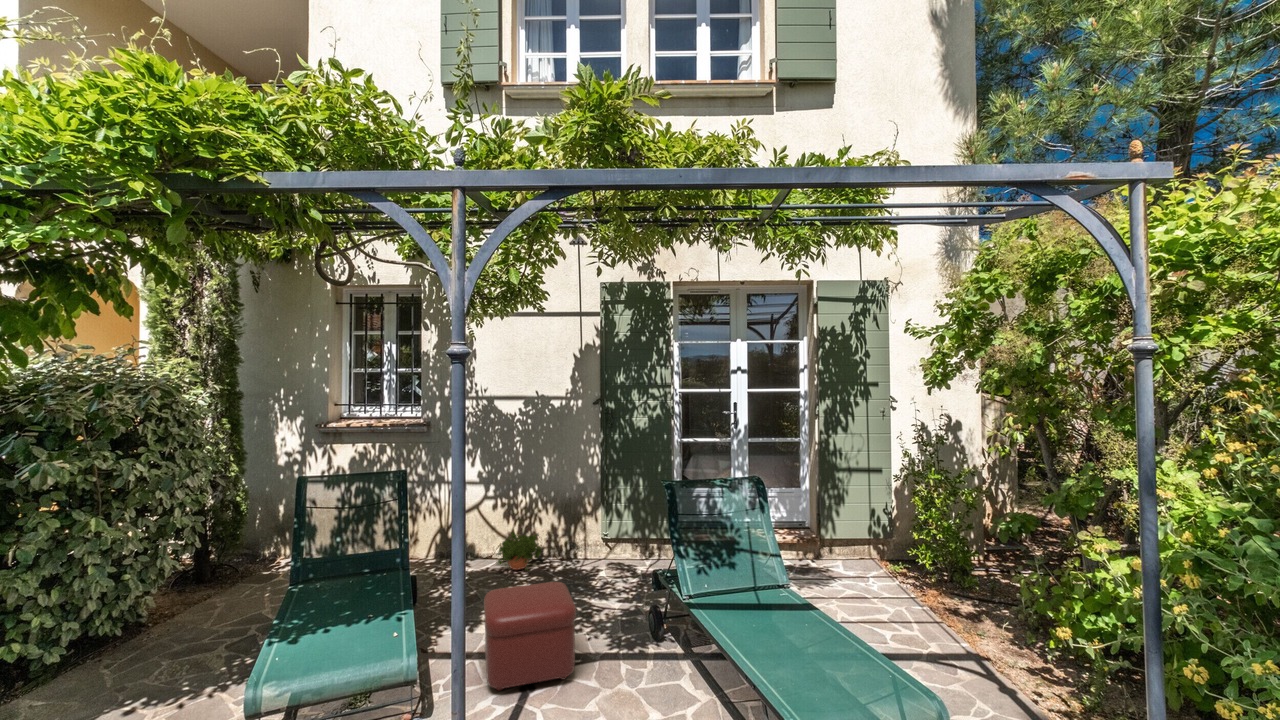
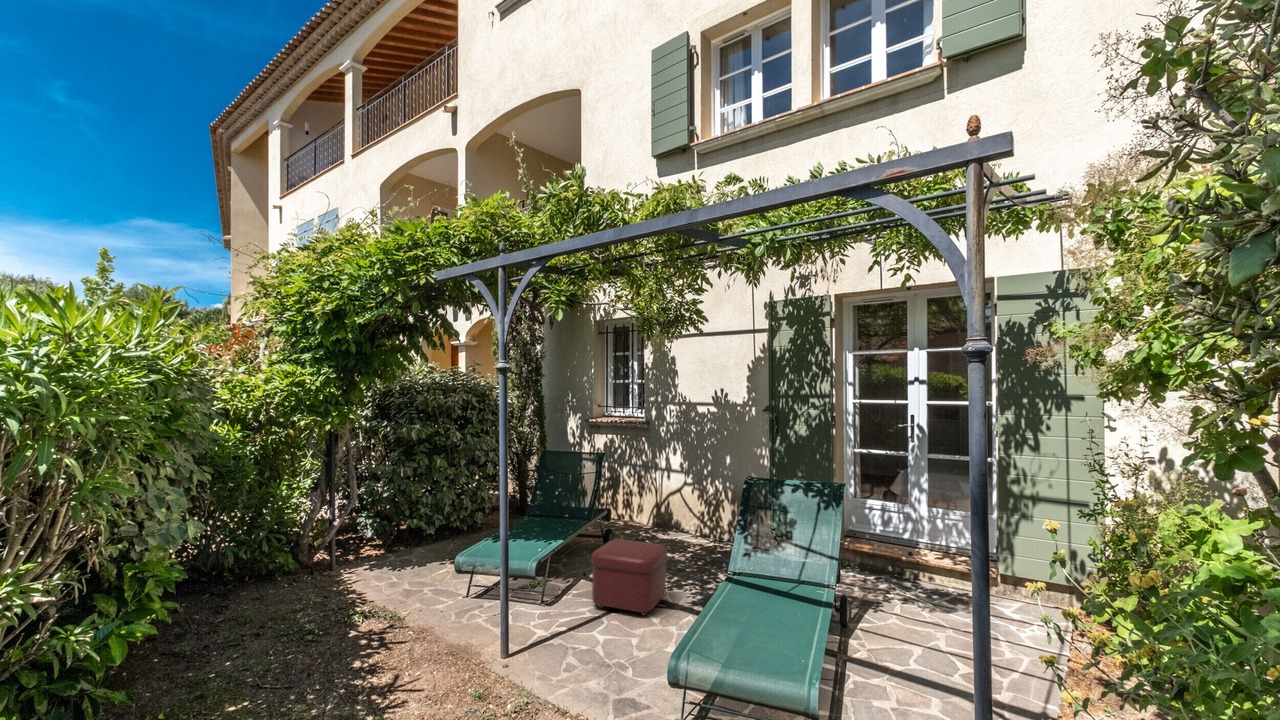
potted plant: present [496,532,541,570] -> none [675,514,720,549]

